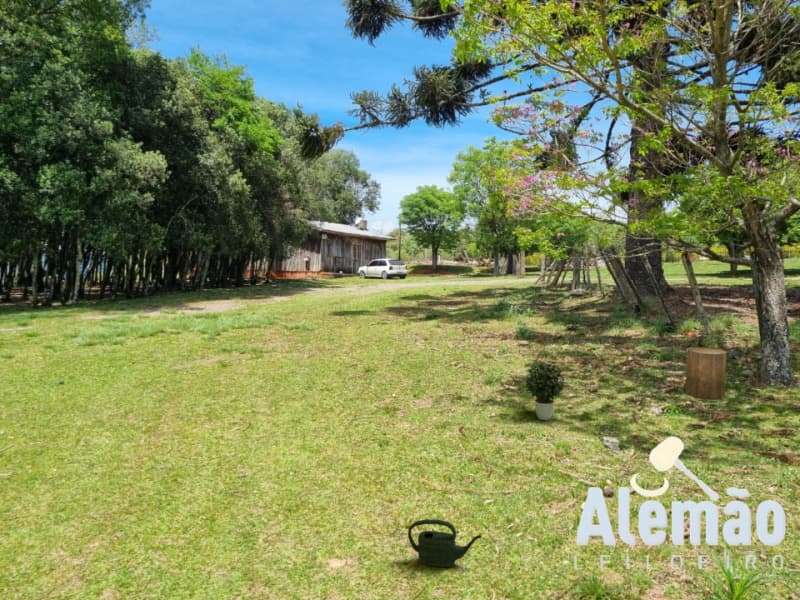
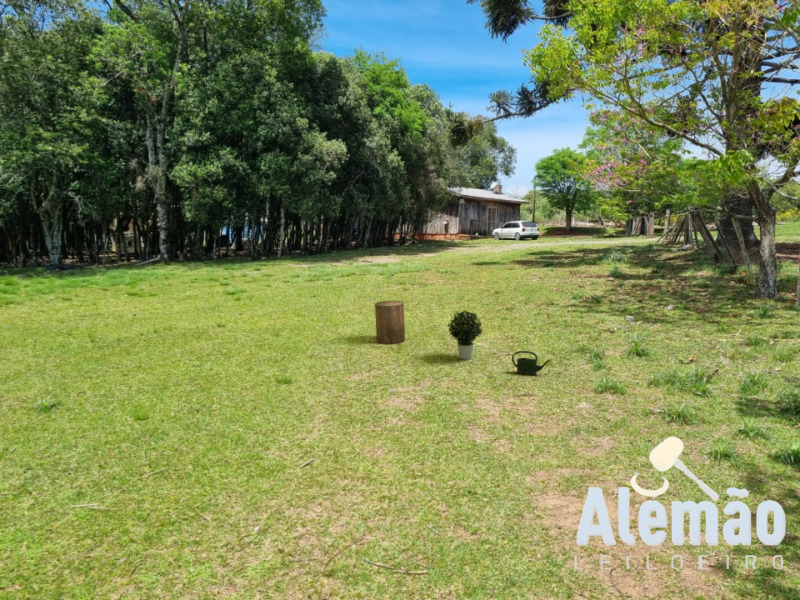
stool: present [685,347,727,399] -> present [375,301,405,344]
potted plant: present [524,363,566,420] -> present [447,311,482,360]

